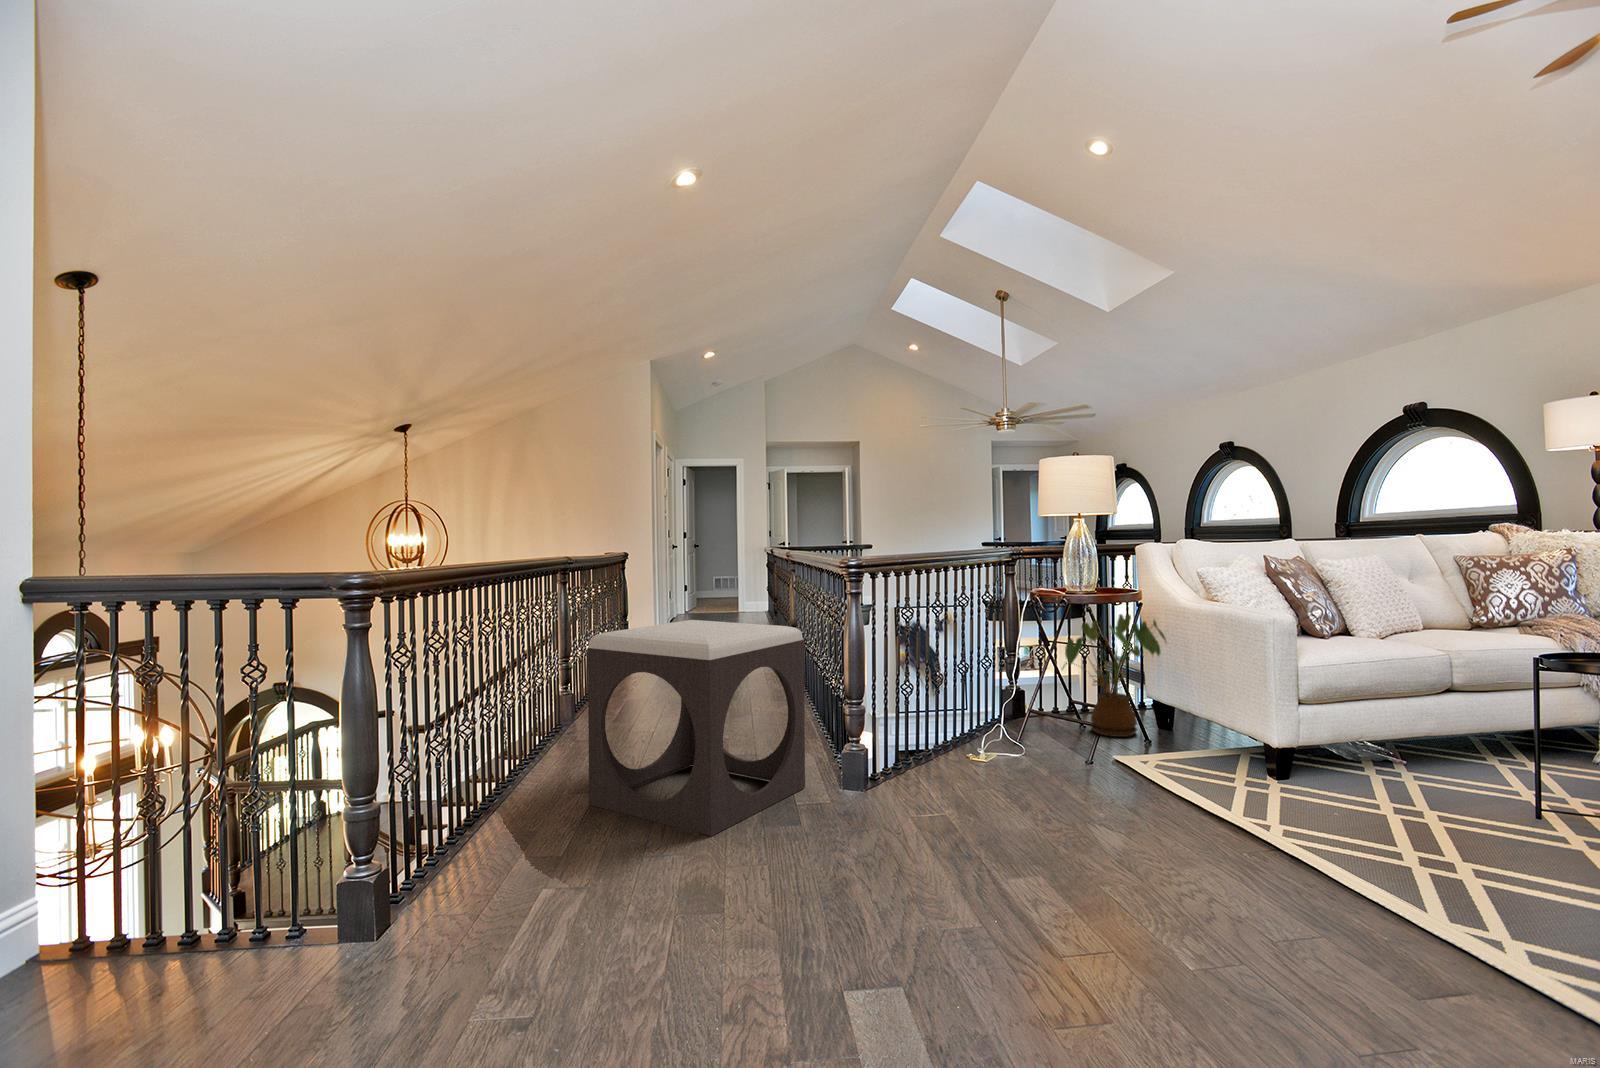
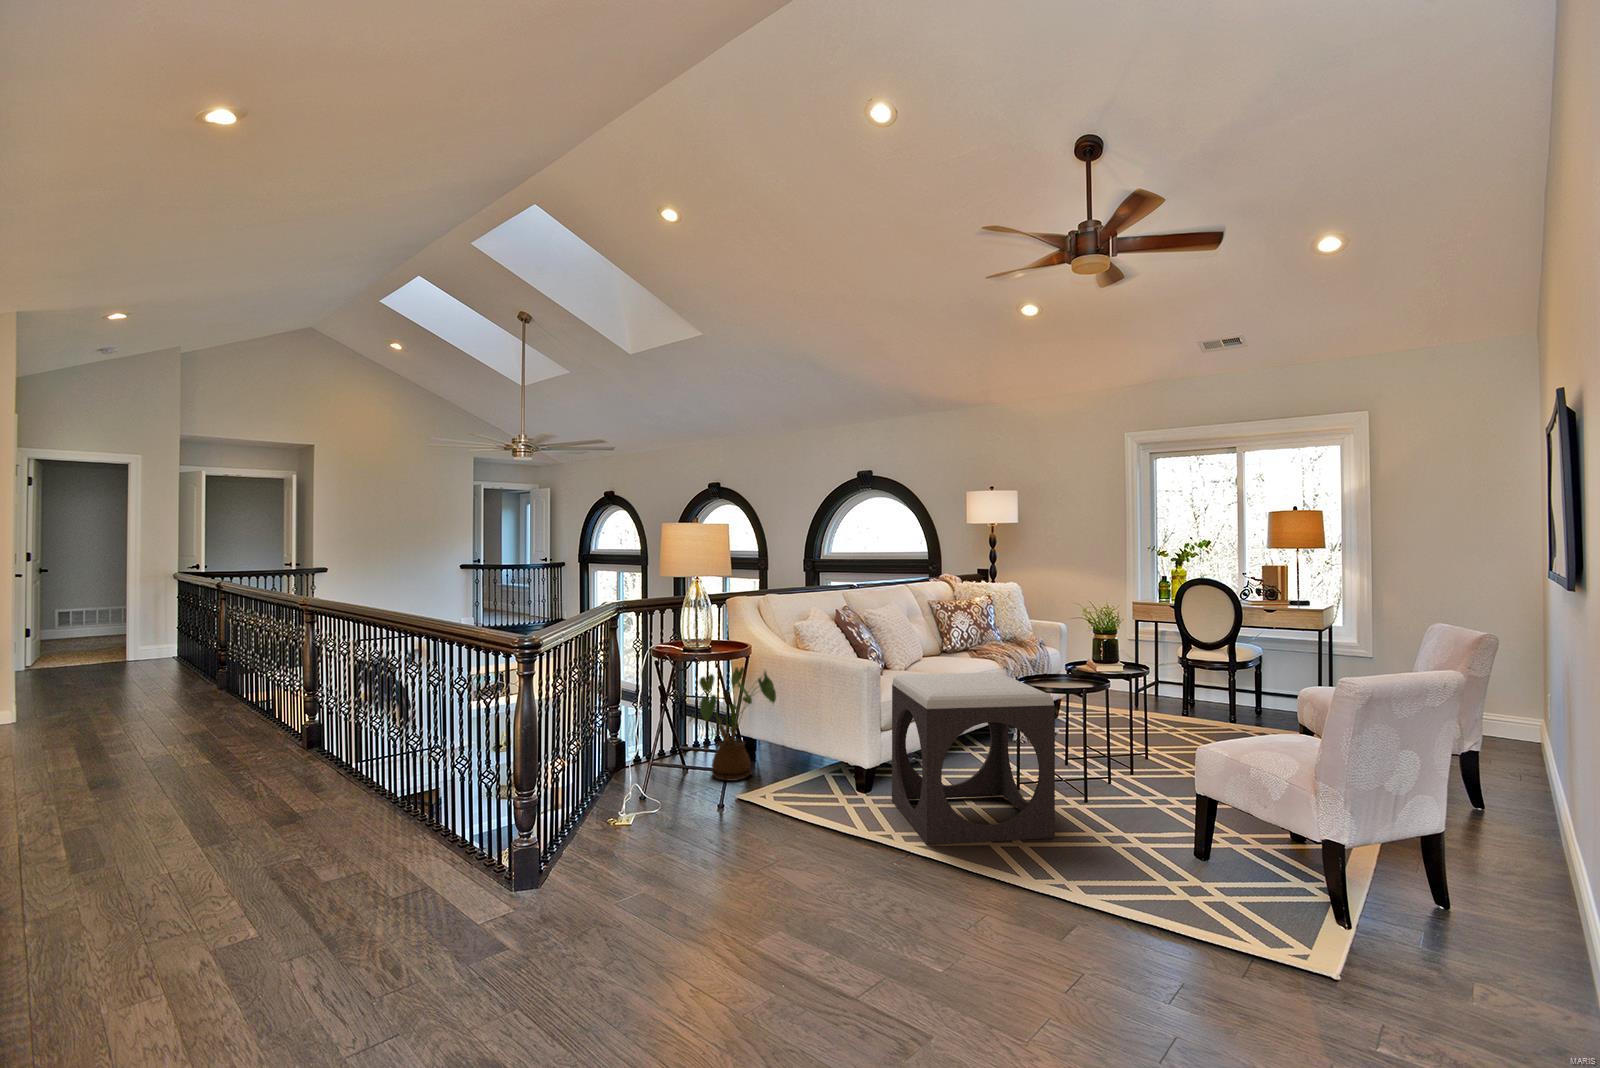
footstool: present [588,620,805,836] -> present [892,672,1055,845]

